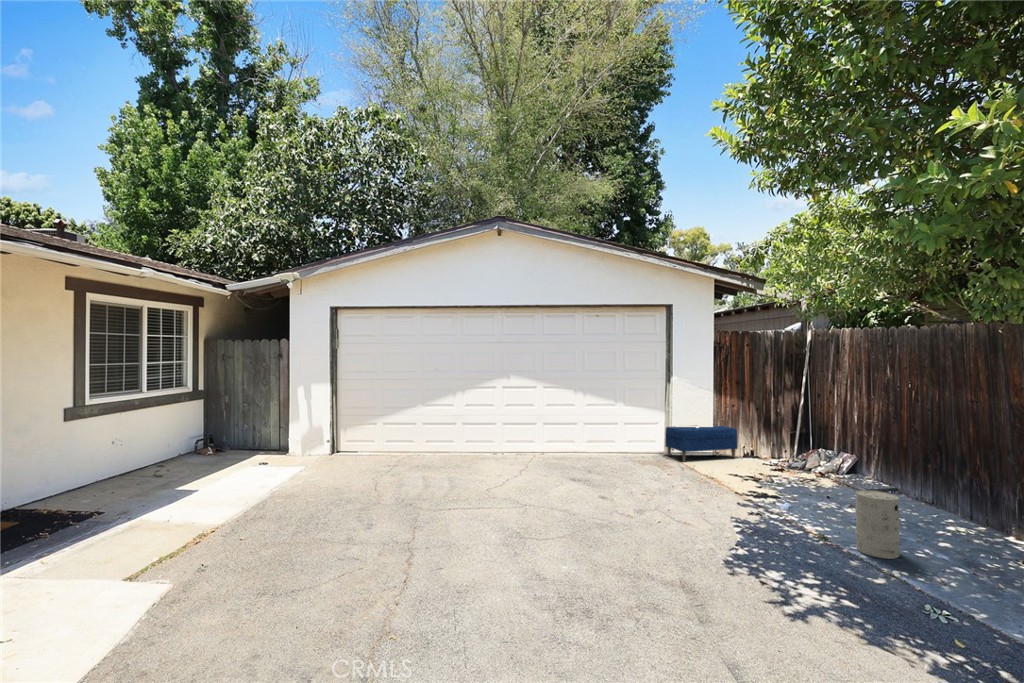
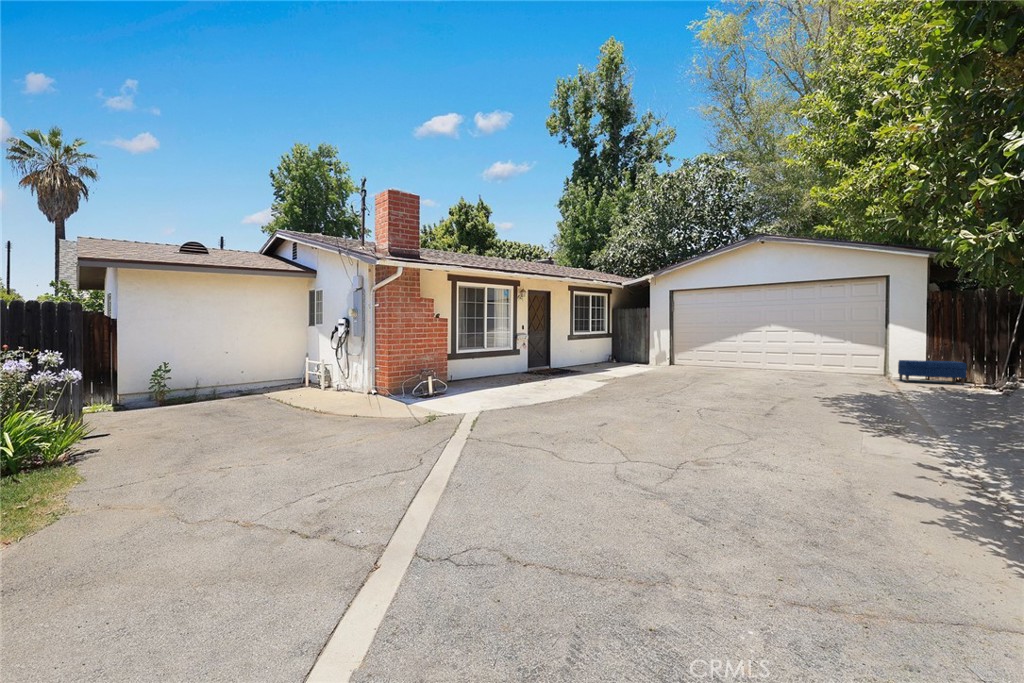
trash can: present [855,490,901,559] -> none [939,380,969,415]

